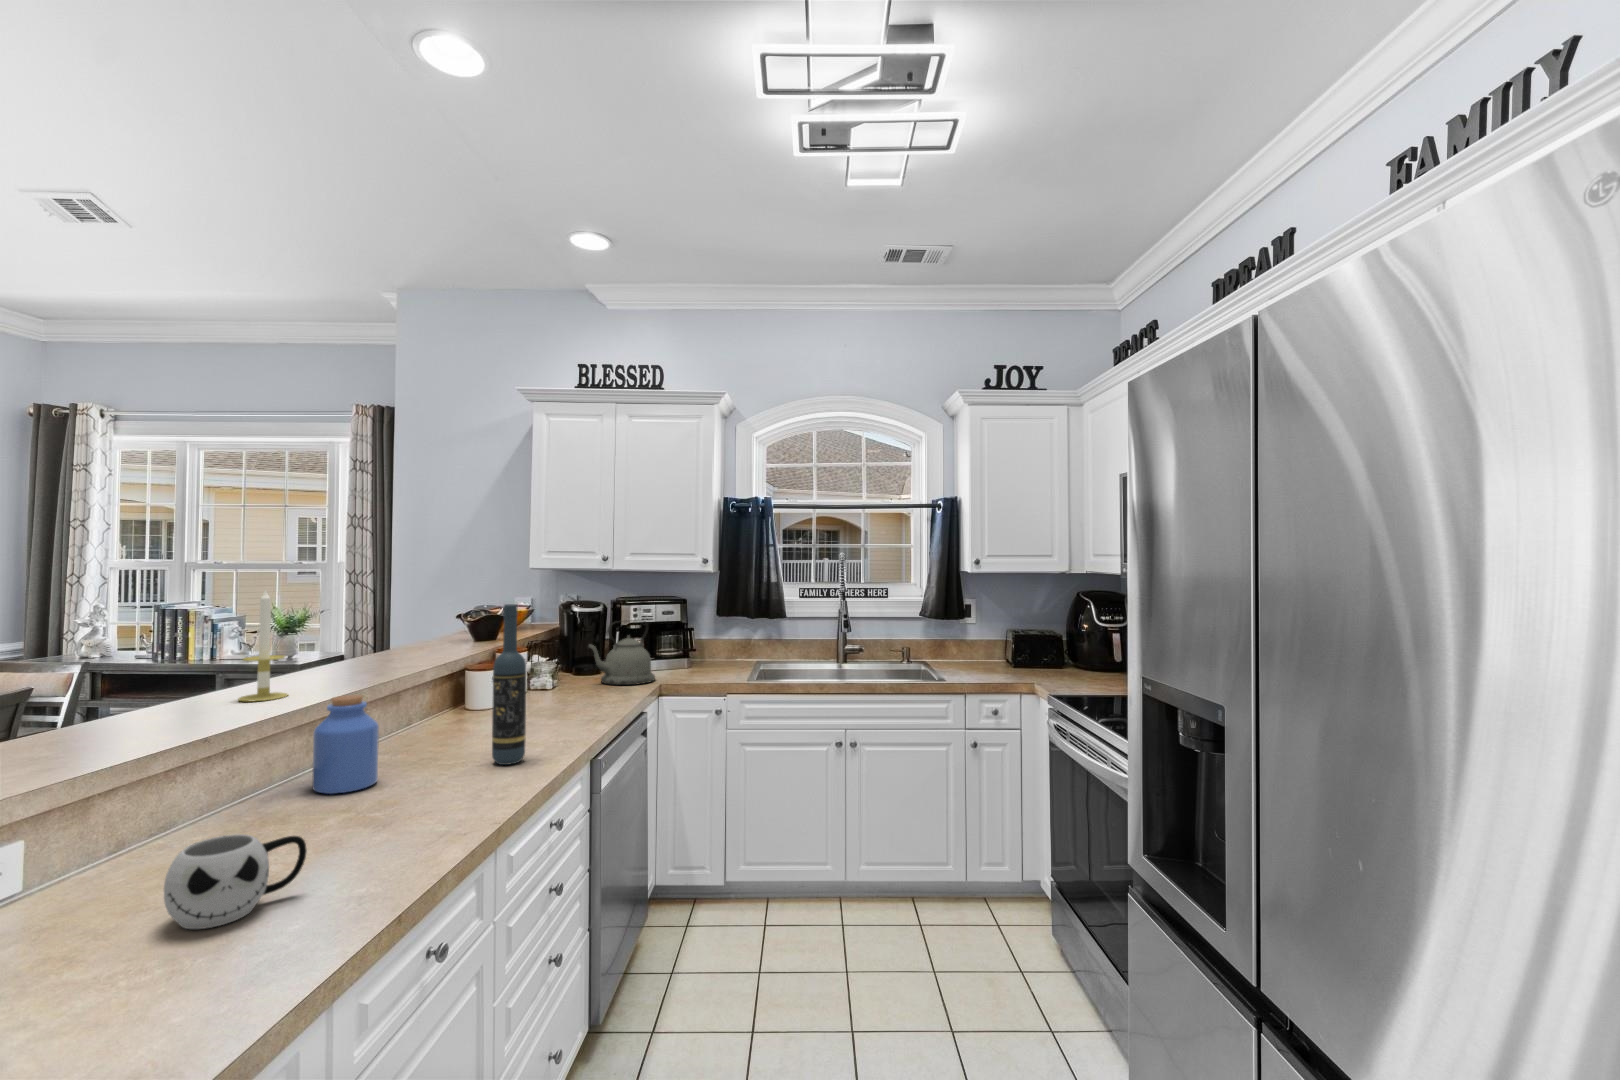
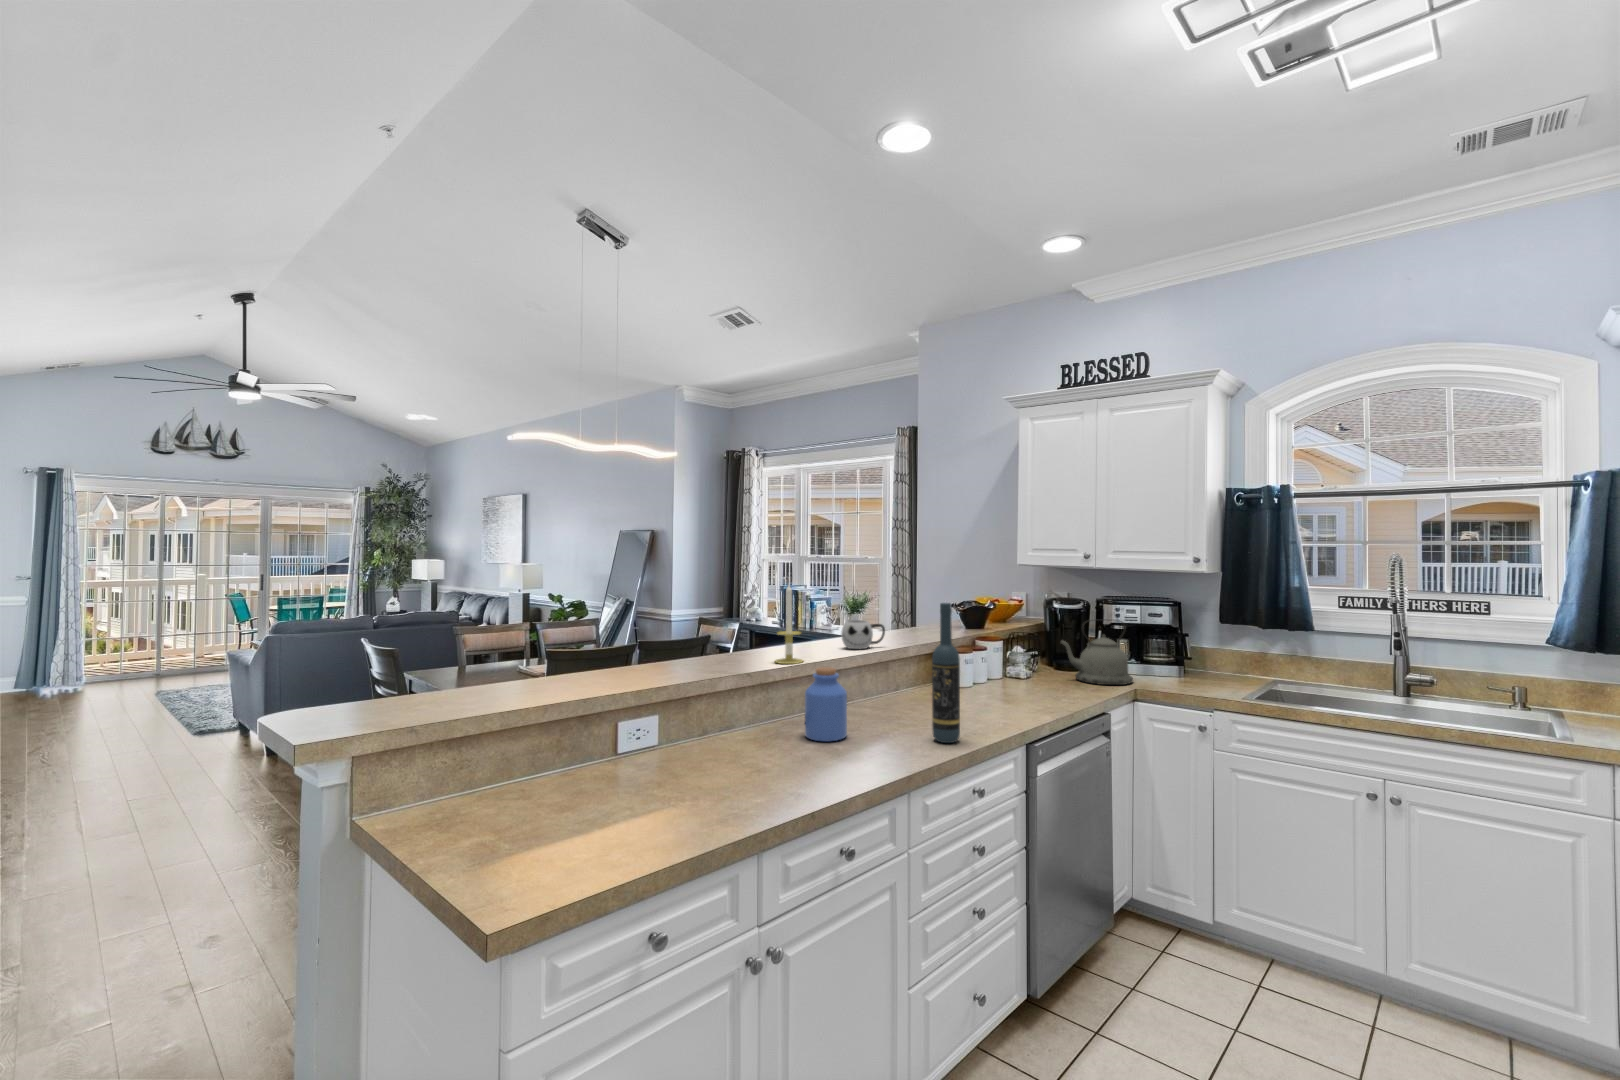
mug: present [164,834,307,929] -> present [841,620,885,649]

